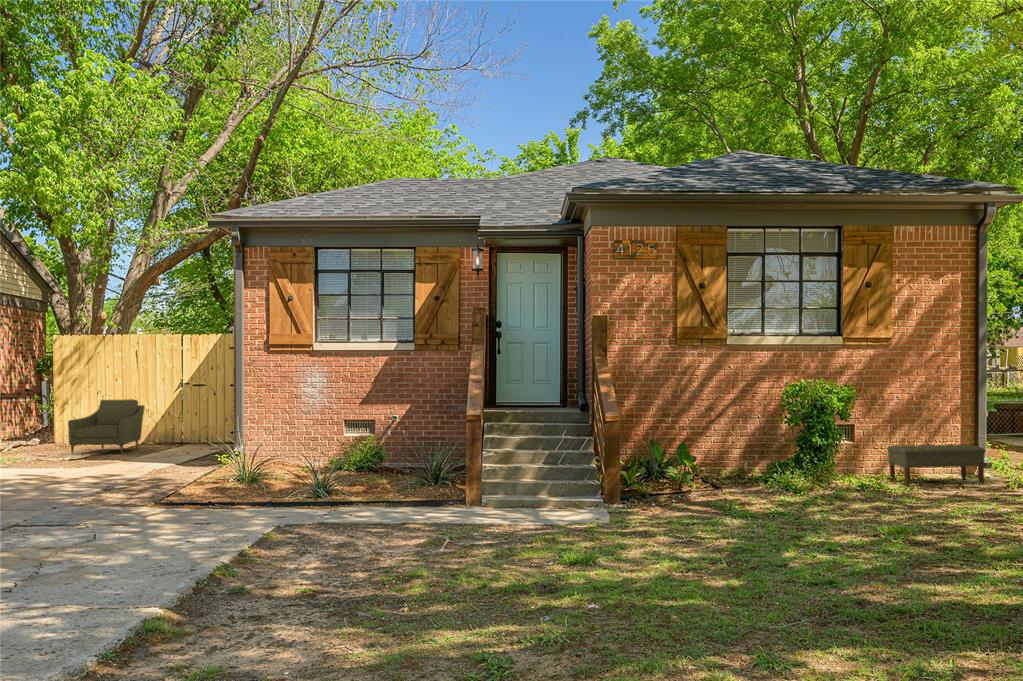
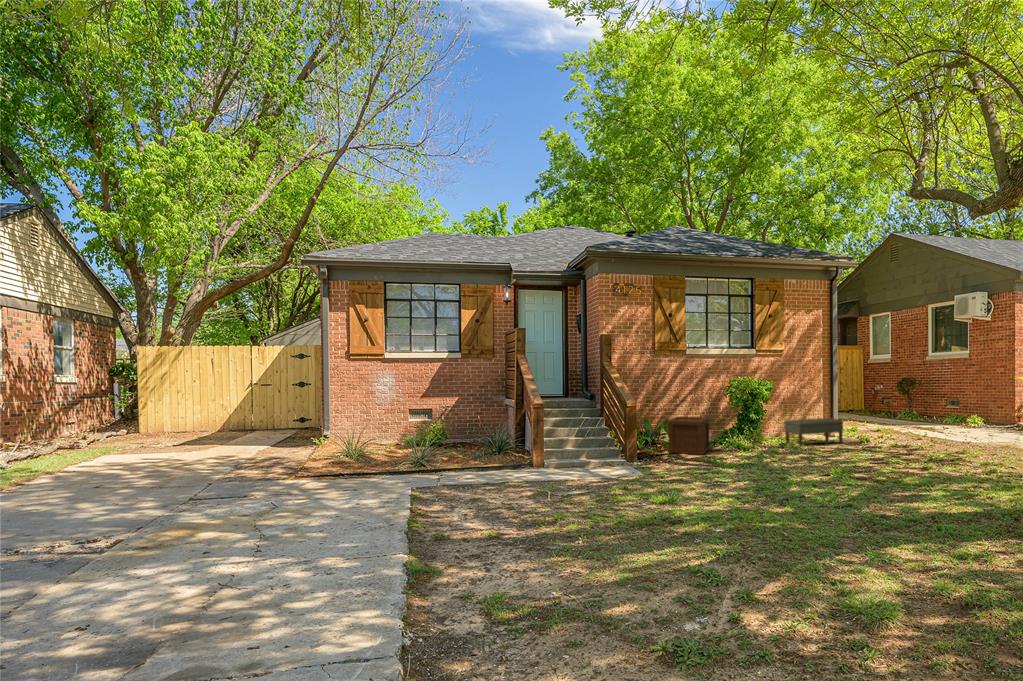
chair: present [68,399,145,454] -> none [158,397,219,443]
wooden crate: none [687,436,754,493] -> present [668,416,710,455]

